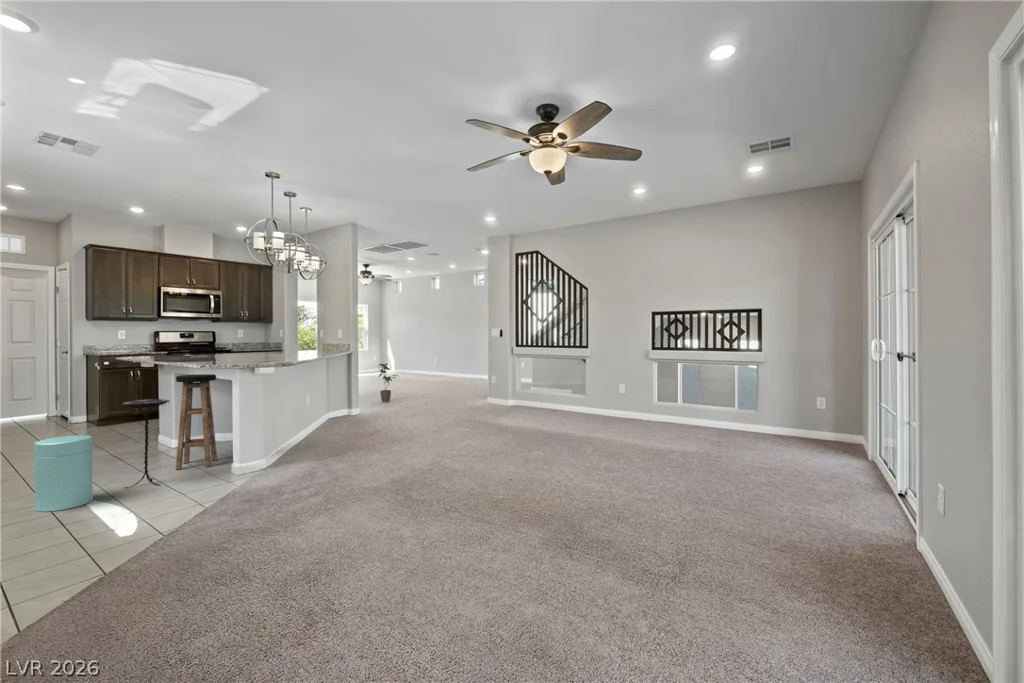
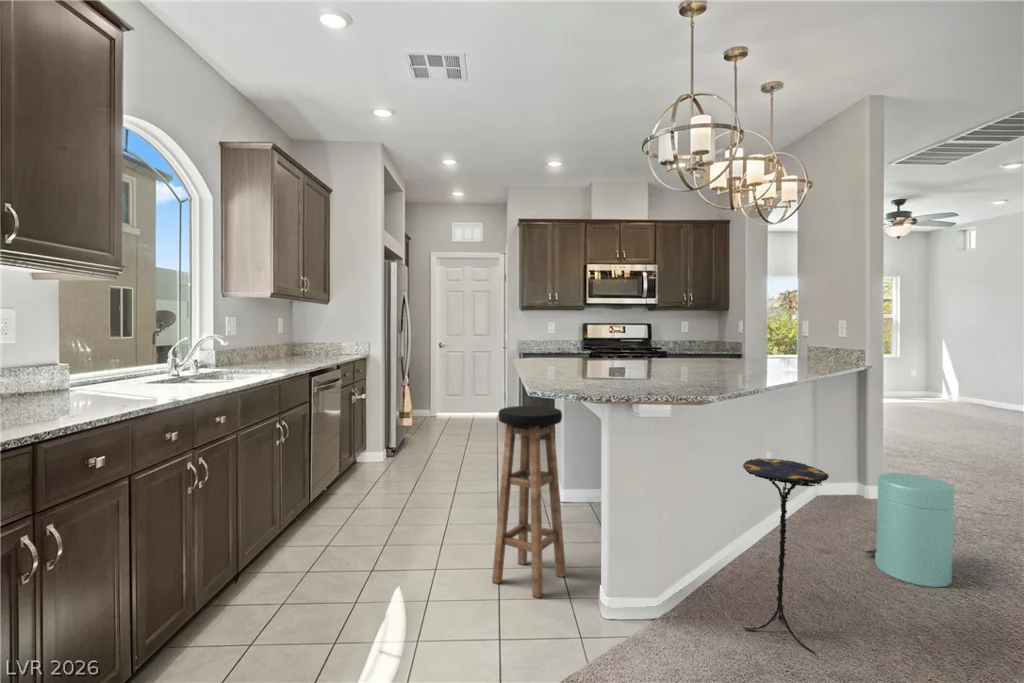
house plant: present [379,364,398,402] -> none [930,390,988,470]
side table: present [122,399,170,488] -> present [743,458,829,653]
trash can: present [34,435,93,512] -> present [866,473,954,587]

